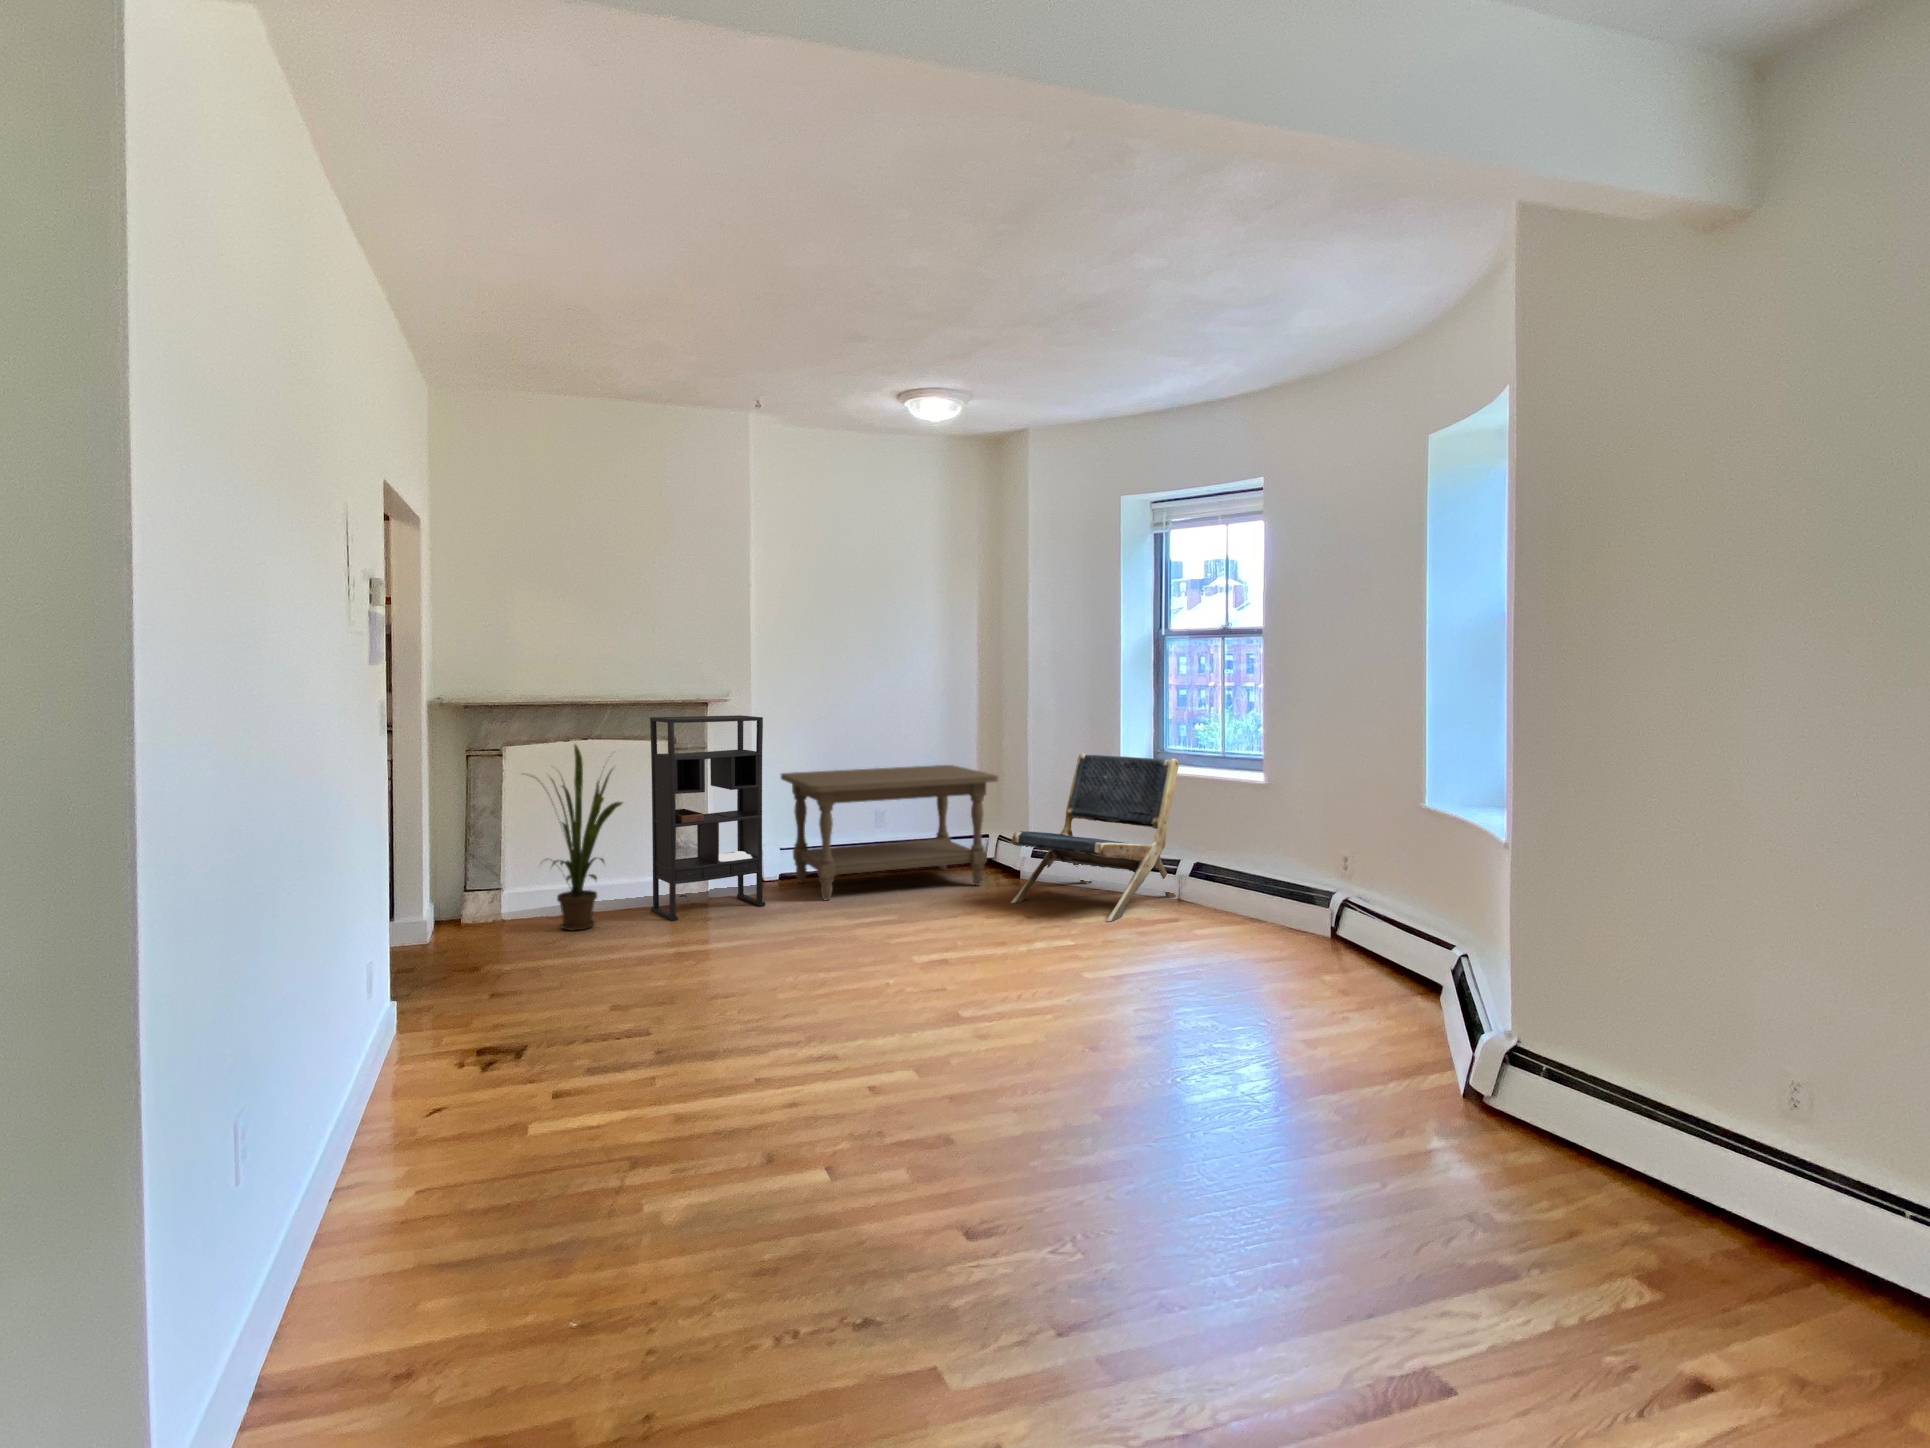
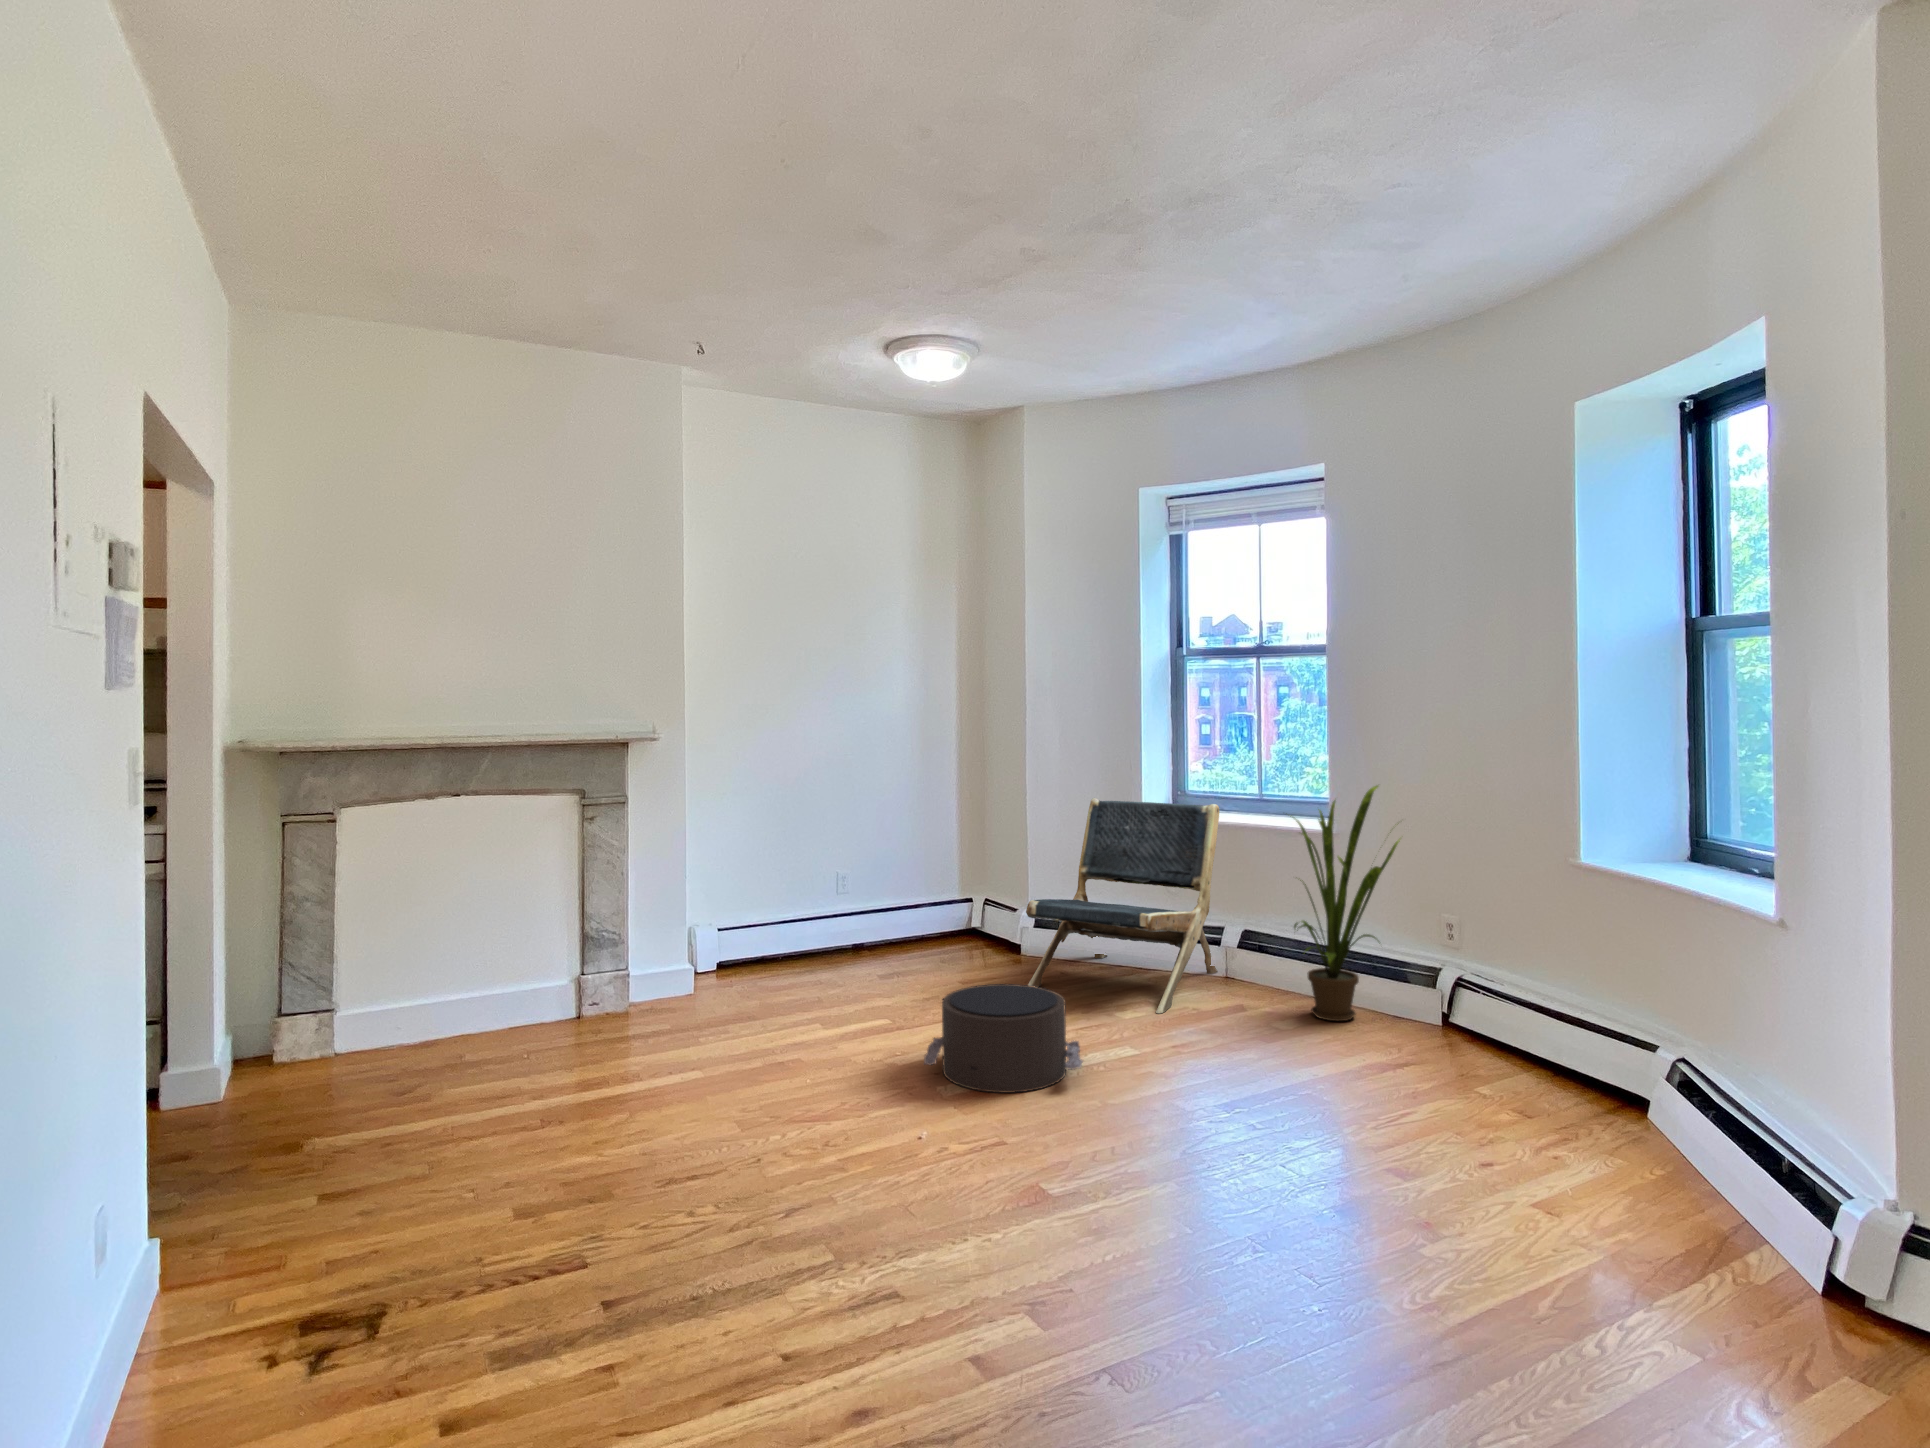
bookshelf: present [650,715,765,921] -> none [551,759,709,1041]
house plant: present [529,745,622,930] -> present [1290,785,1400,1021]
coffee table: present [781,765,998,901] -> none [718,815,997,998]
pouf: none [903,889,1025,964] -> present [924,984,1082,1093]

